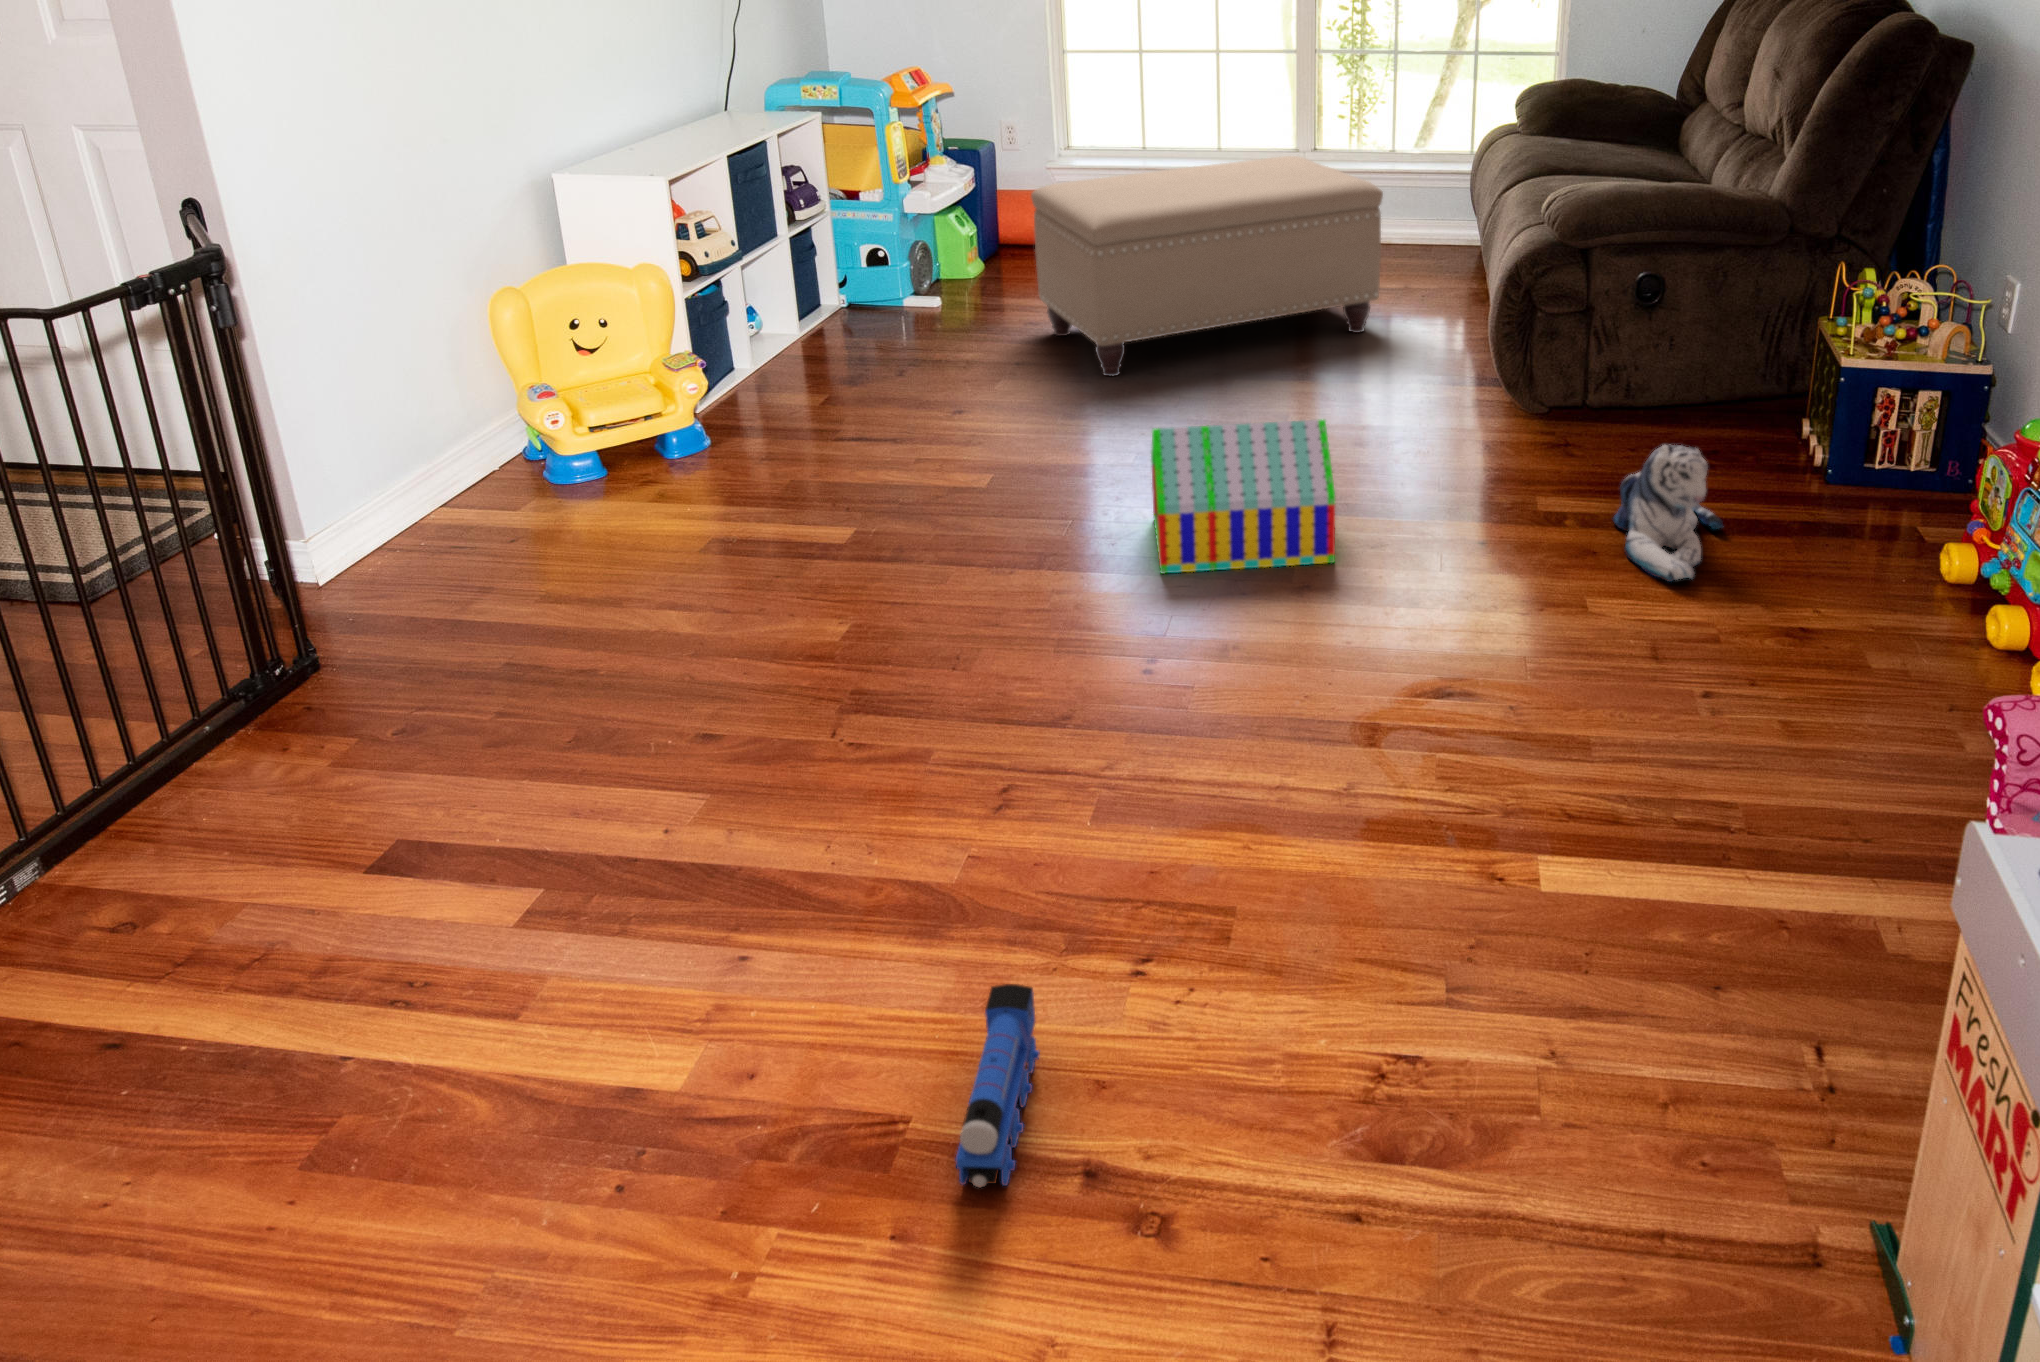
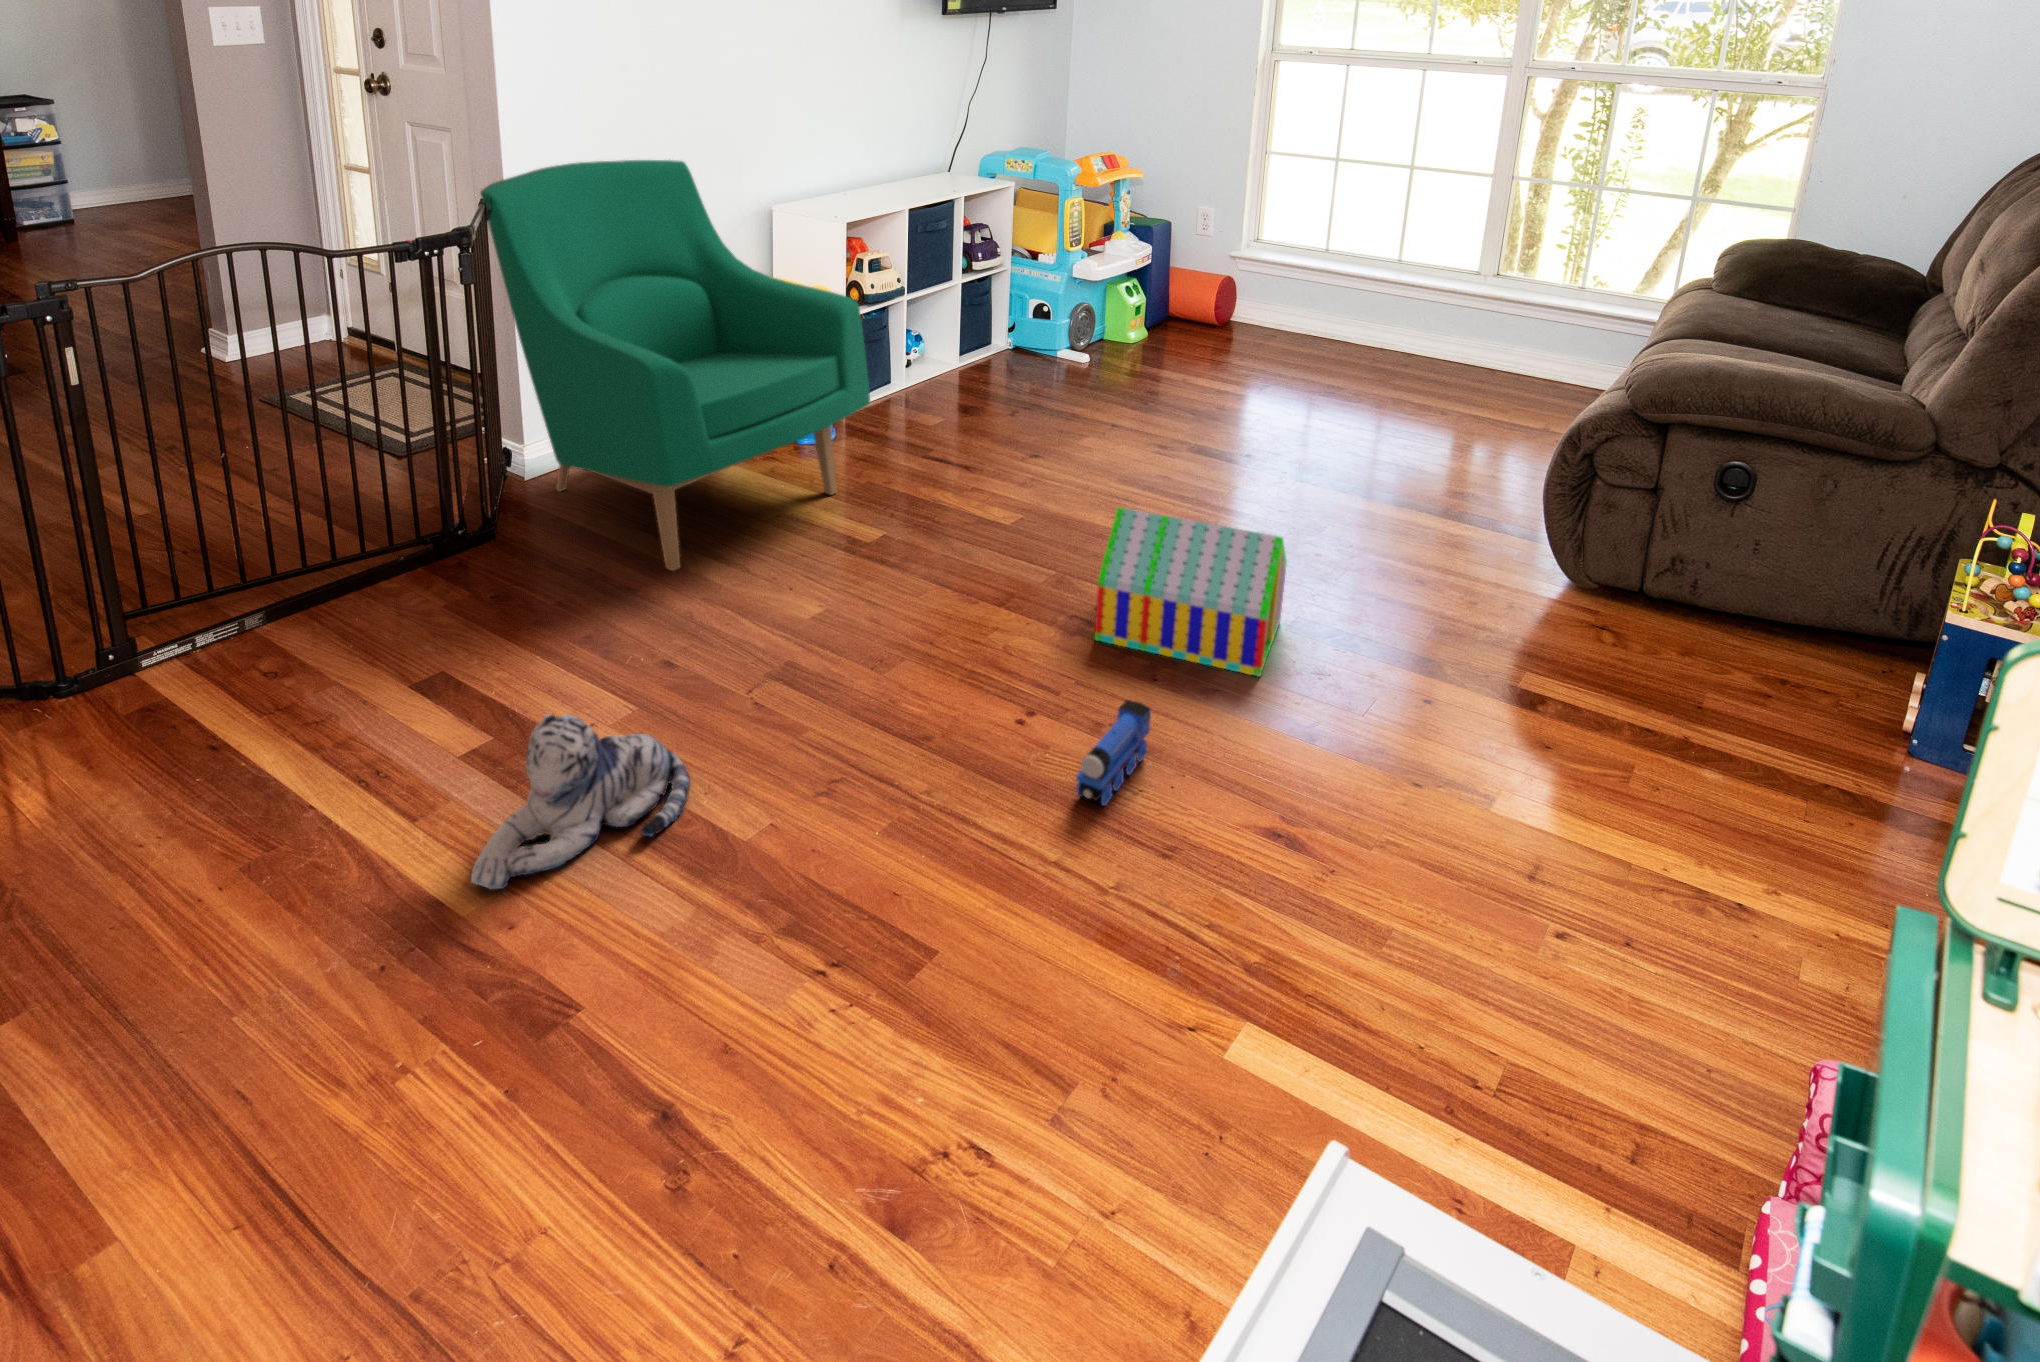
armchair: none [215,124,791,636] -> present [480,160,870,571]
ottoman: present [1031,156,1383,376] -> none [1155,271,1500,464]
plush toy: present [1612,445,1723,582] -> present [471,714,690,889]
toy train: present [956,984,1040,1187] -> present [1076,700,1151,806]

